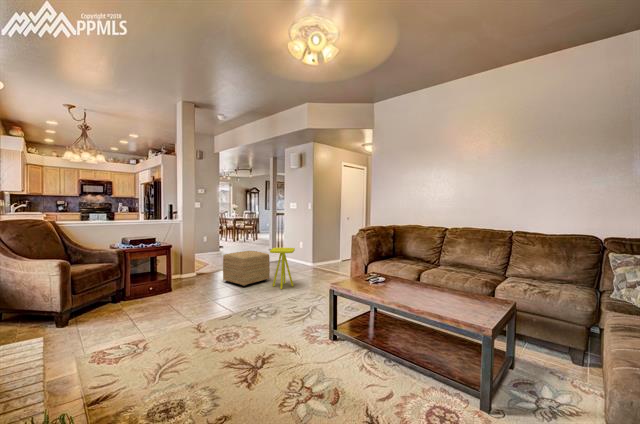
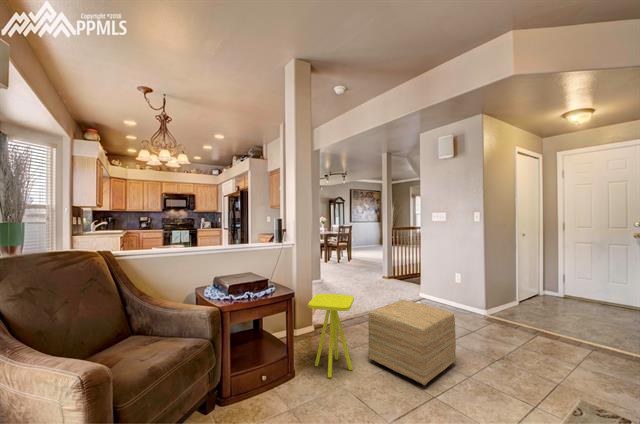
side table: present [270,248,295,289] -> present [308,294,354,378]

